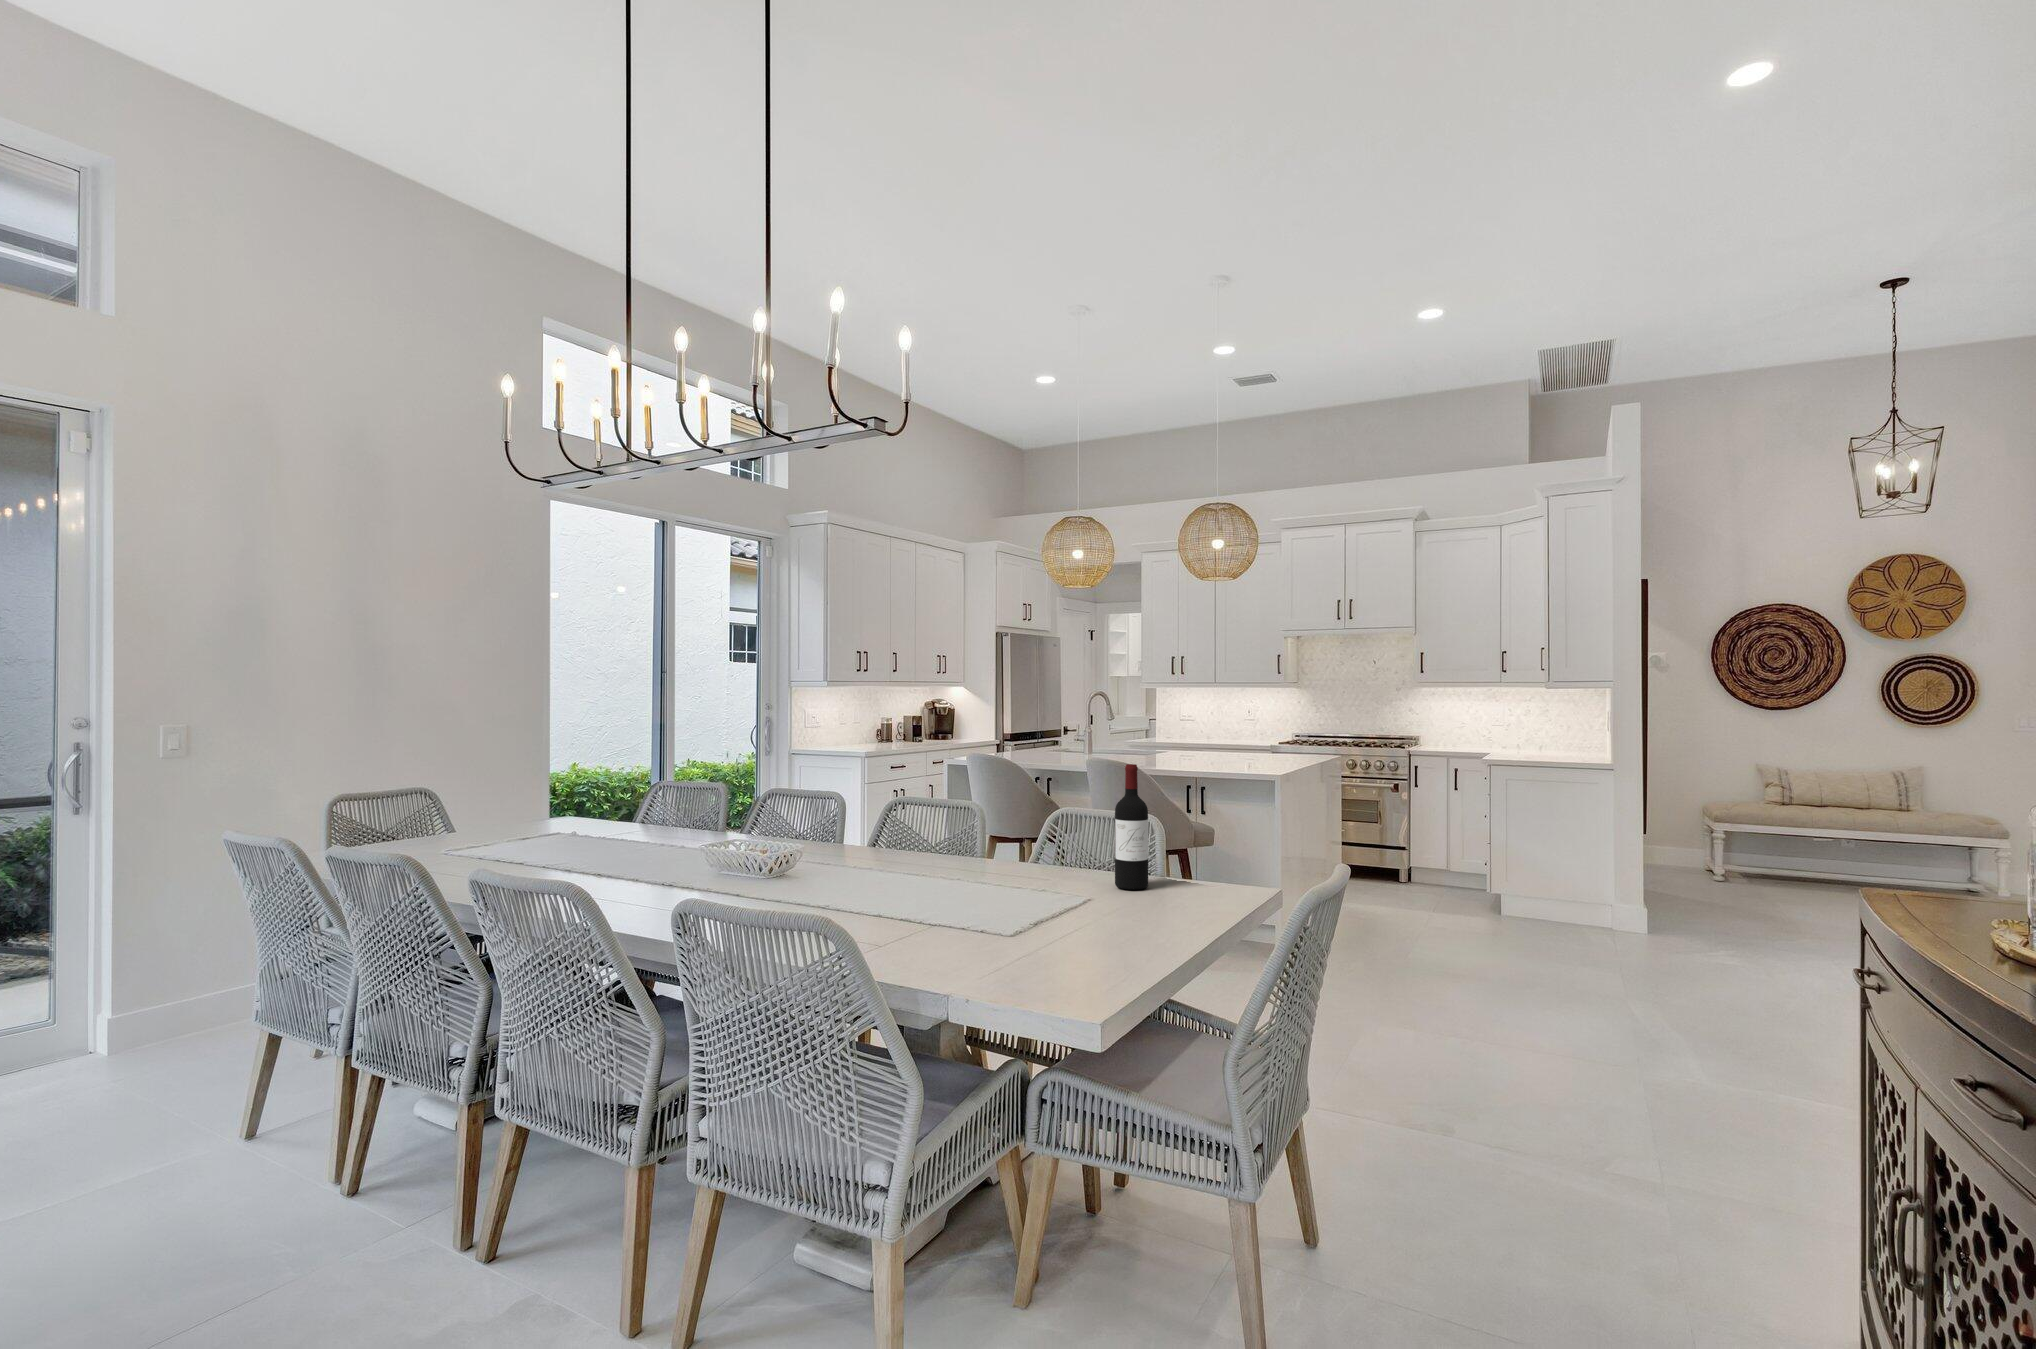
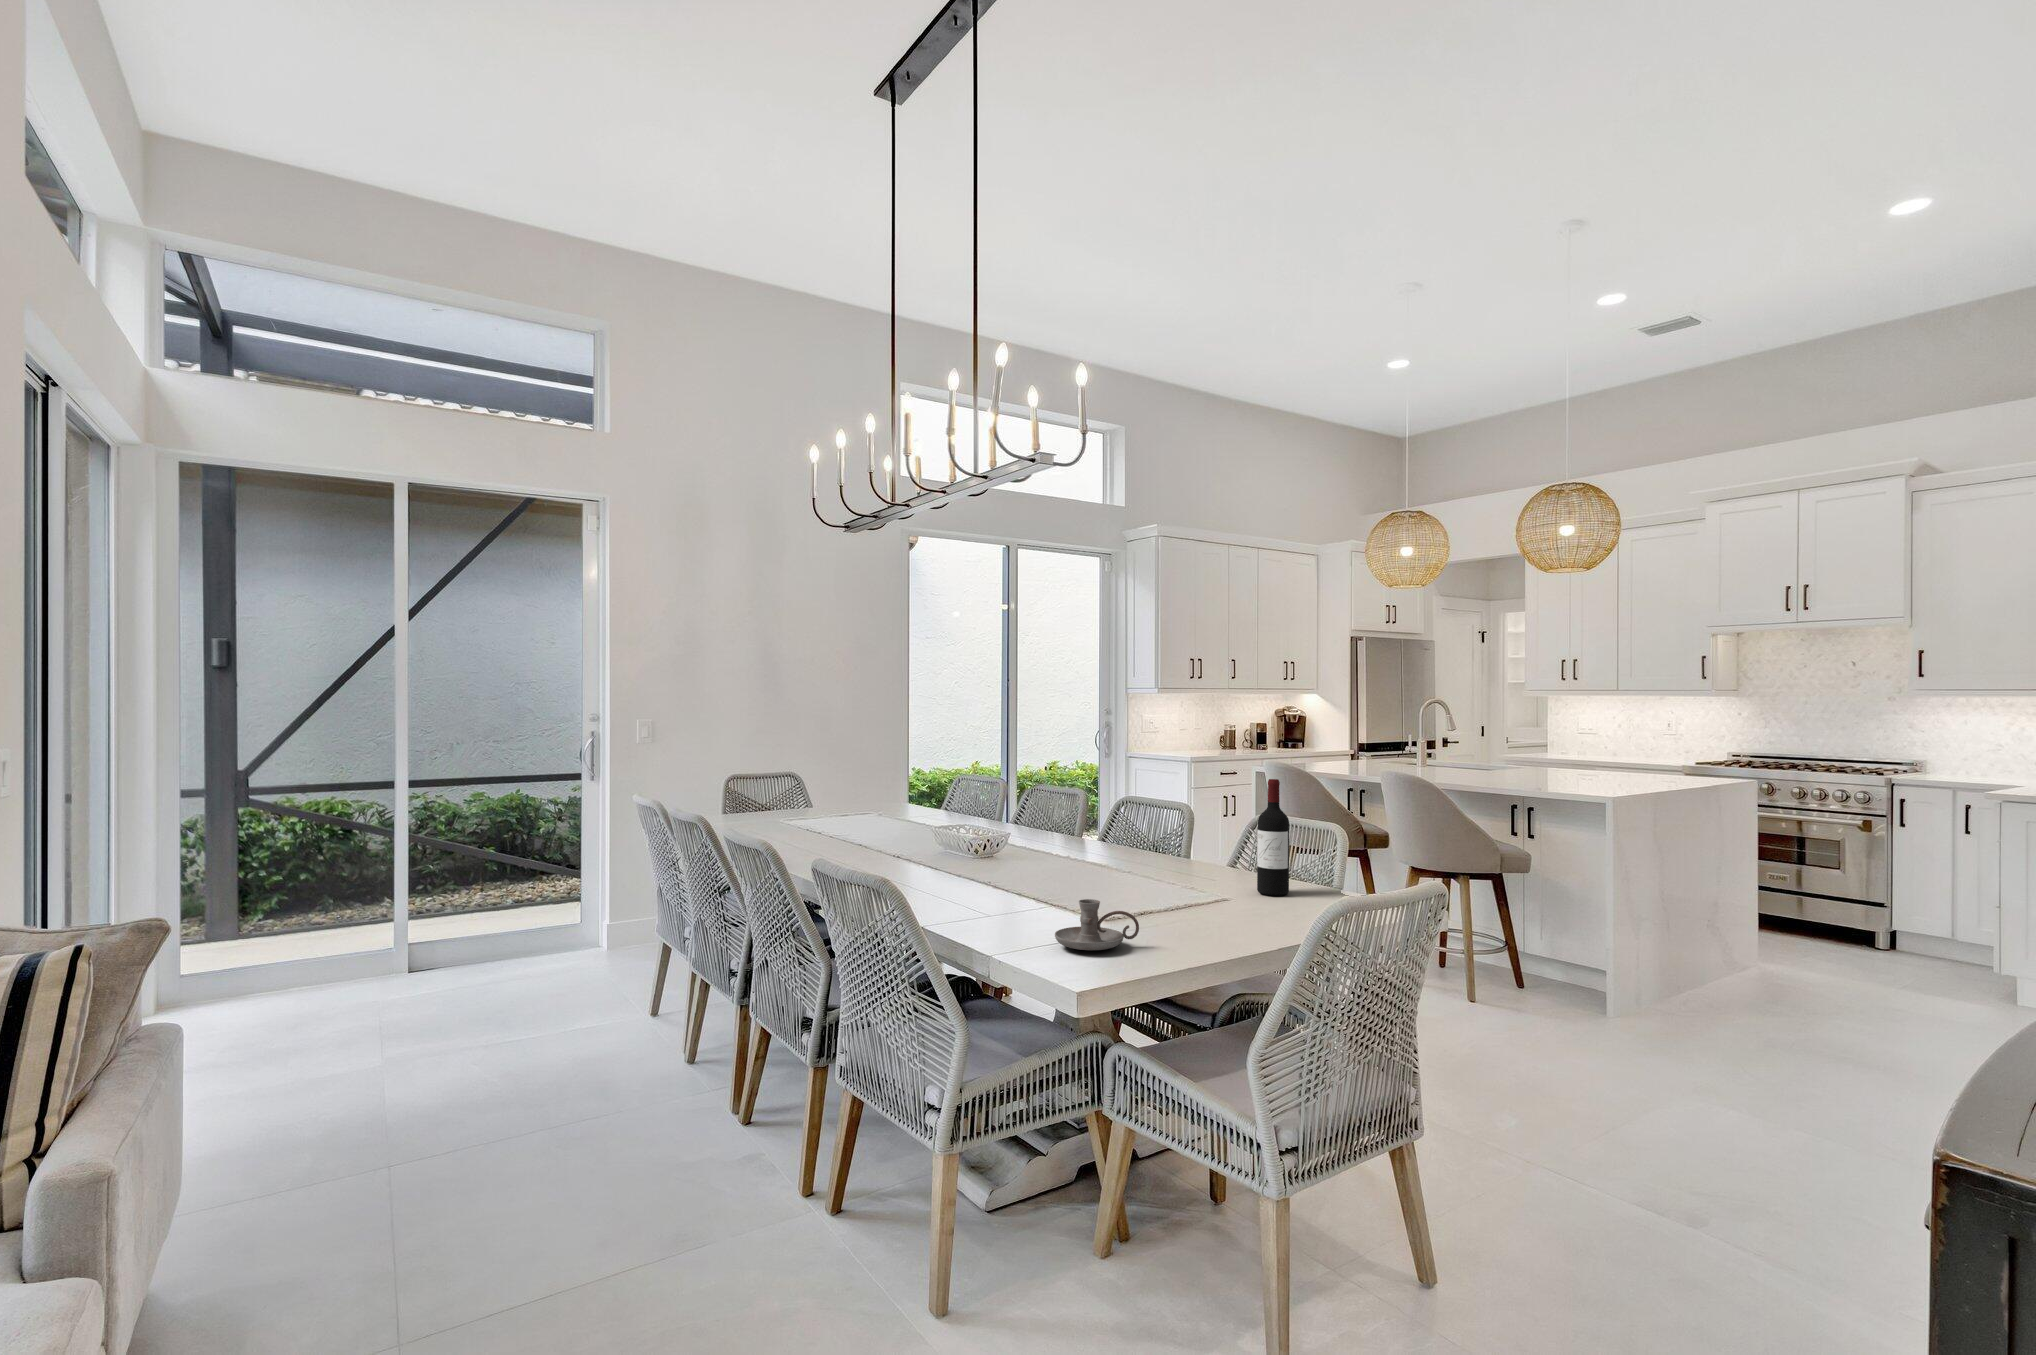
candle holder: none [1001,920,1096,986] -> present [1055,899,1139,950]

